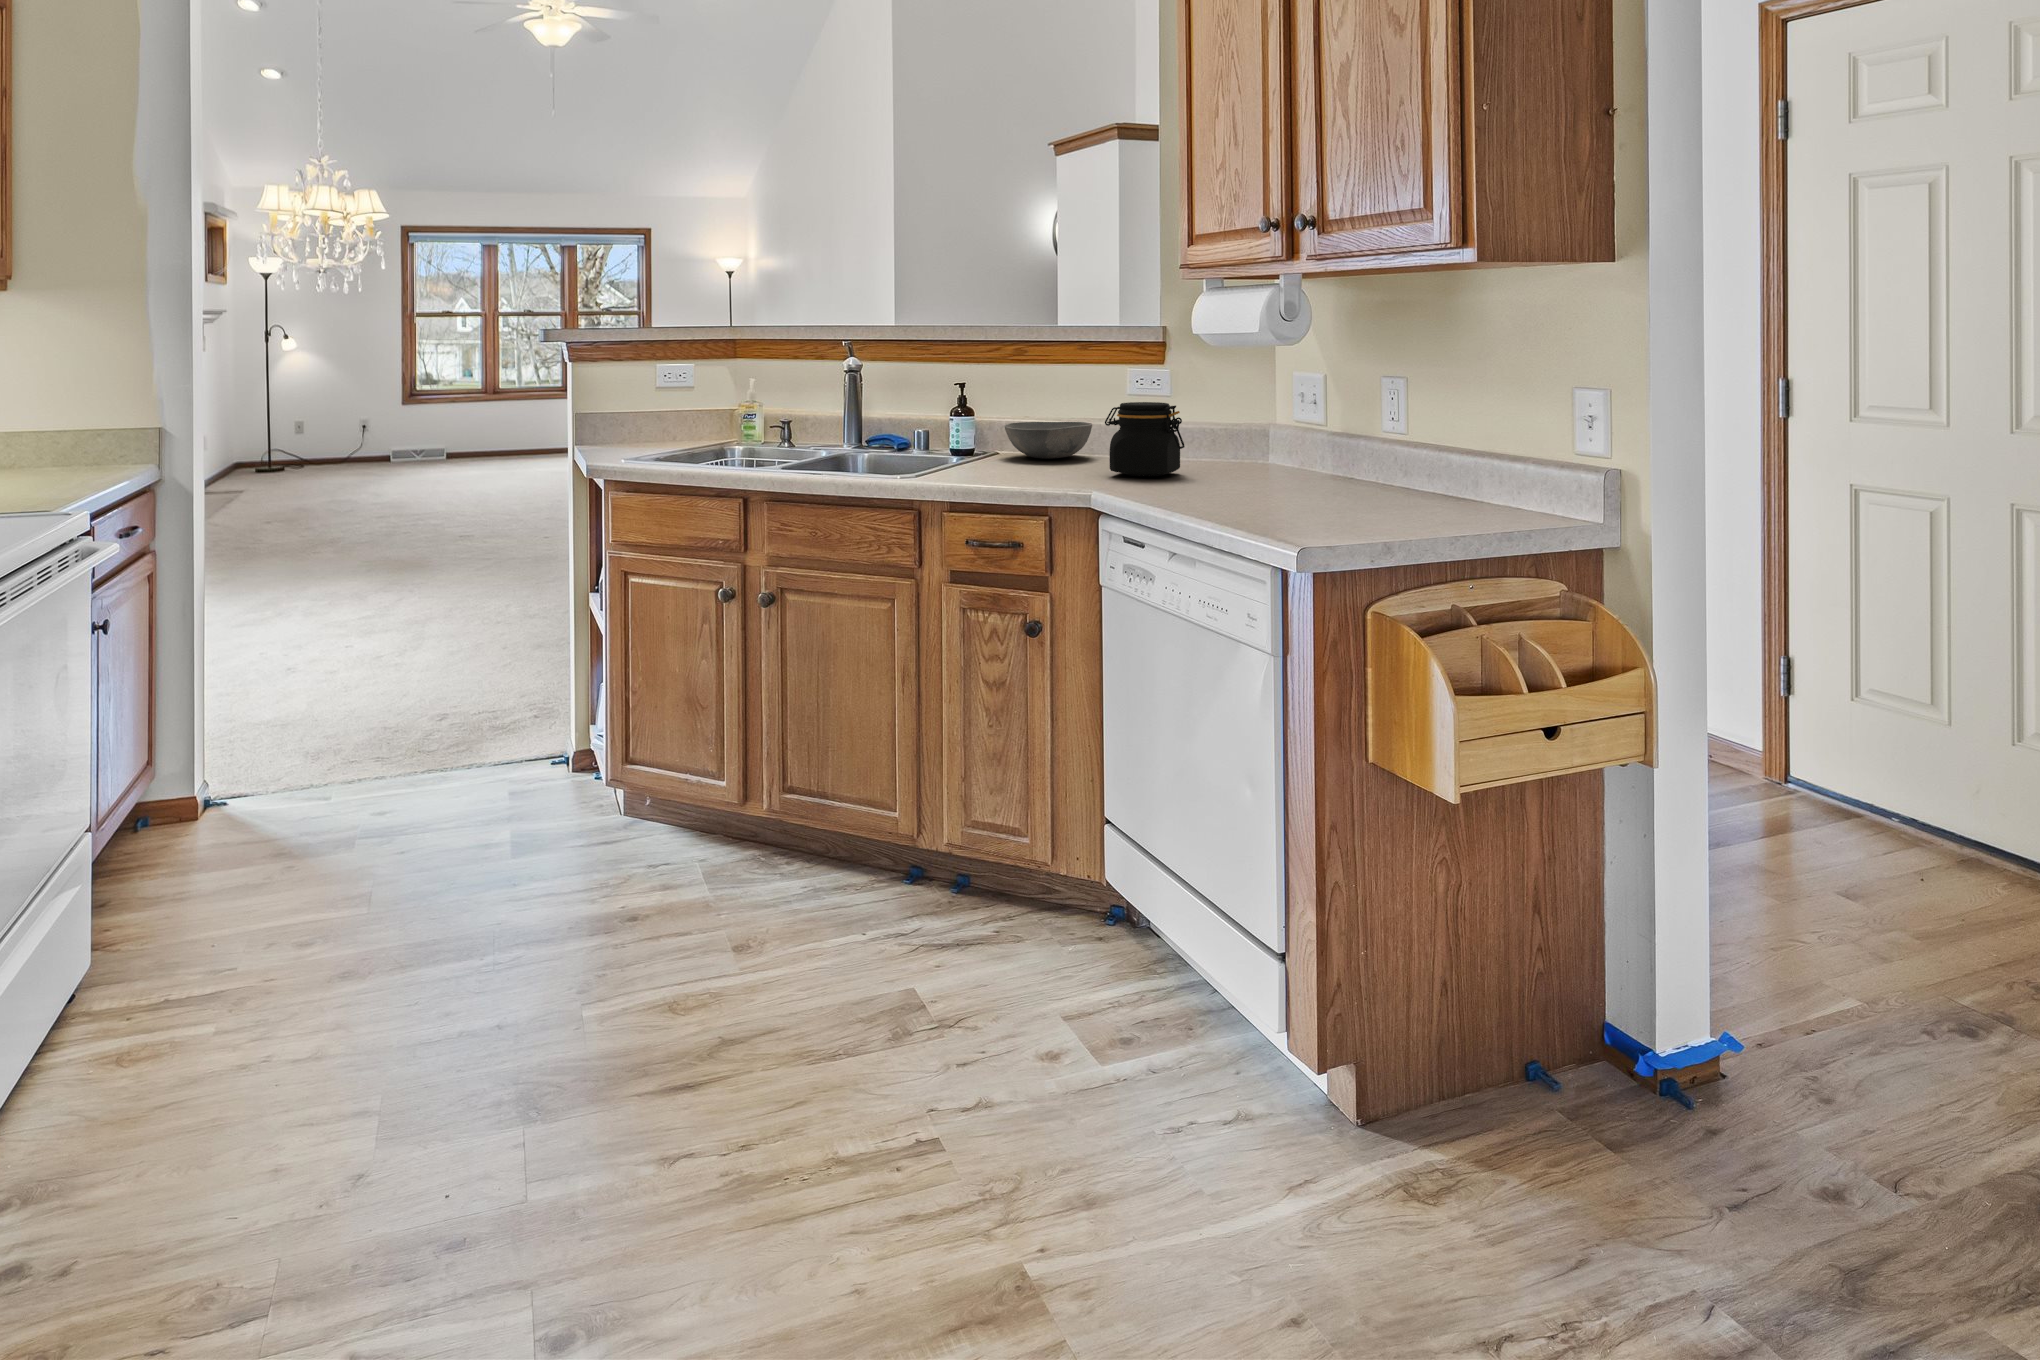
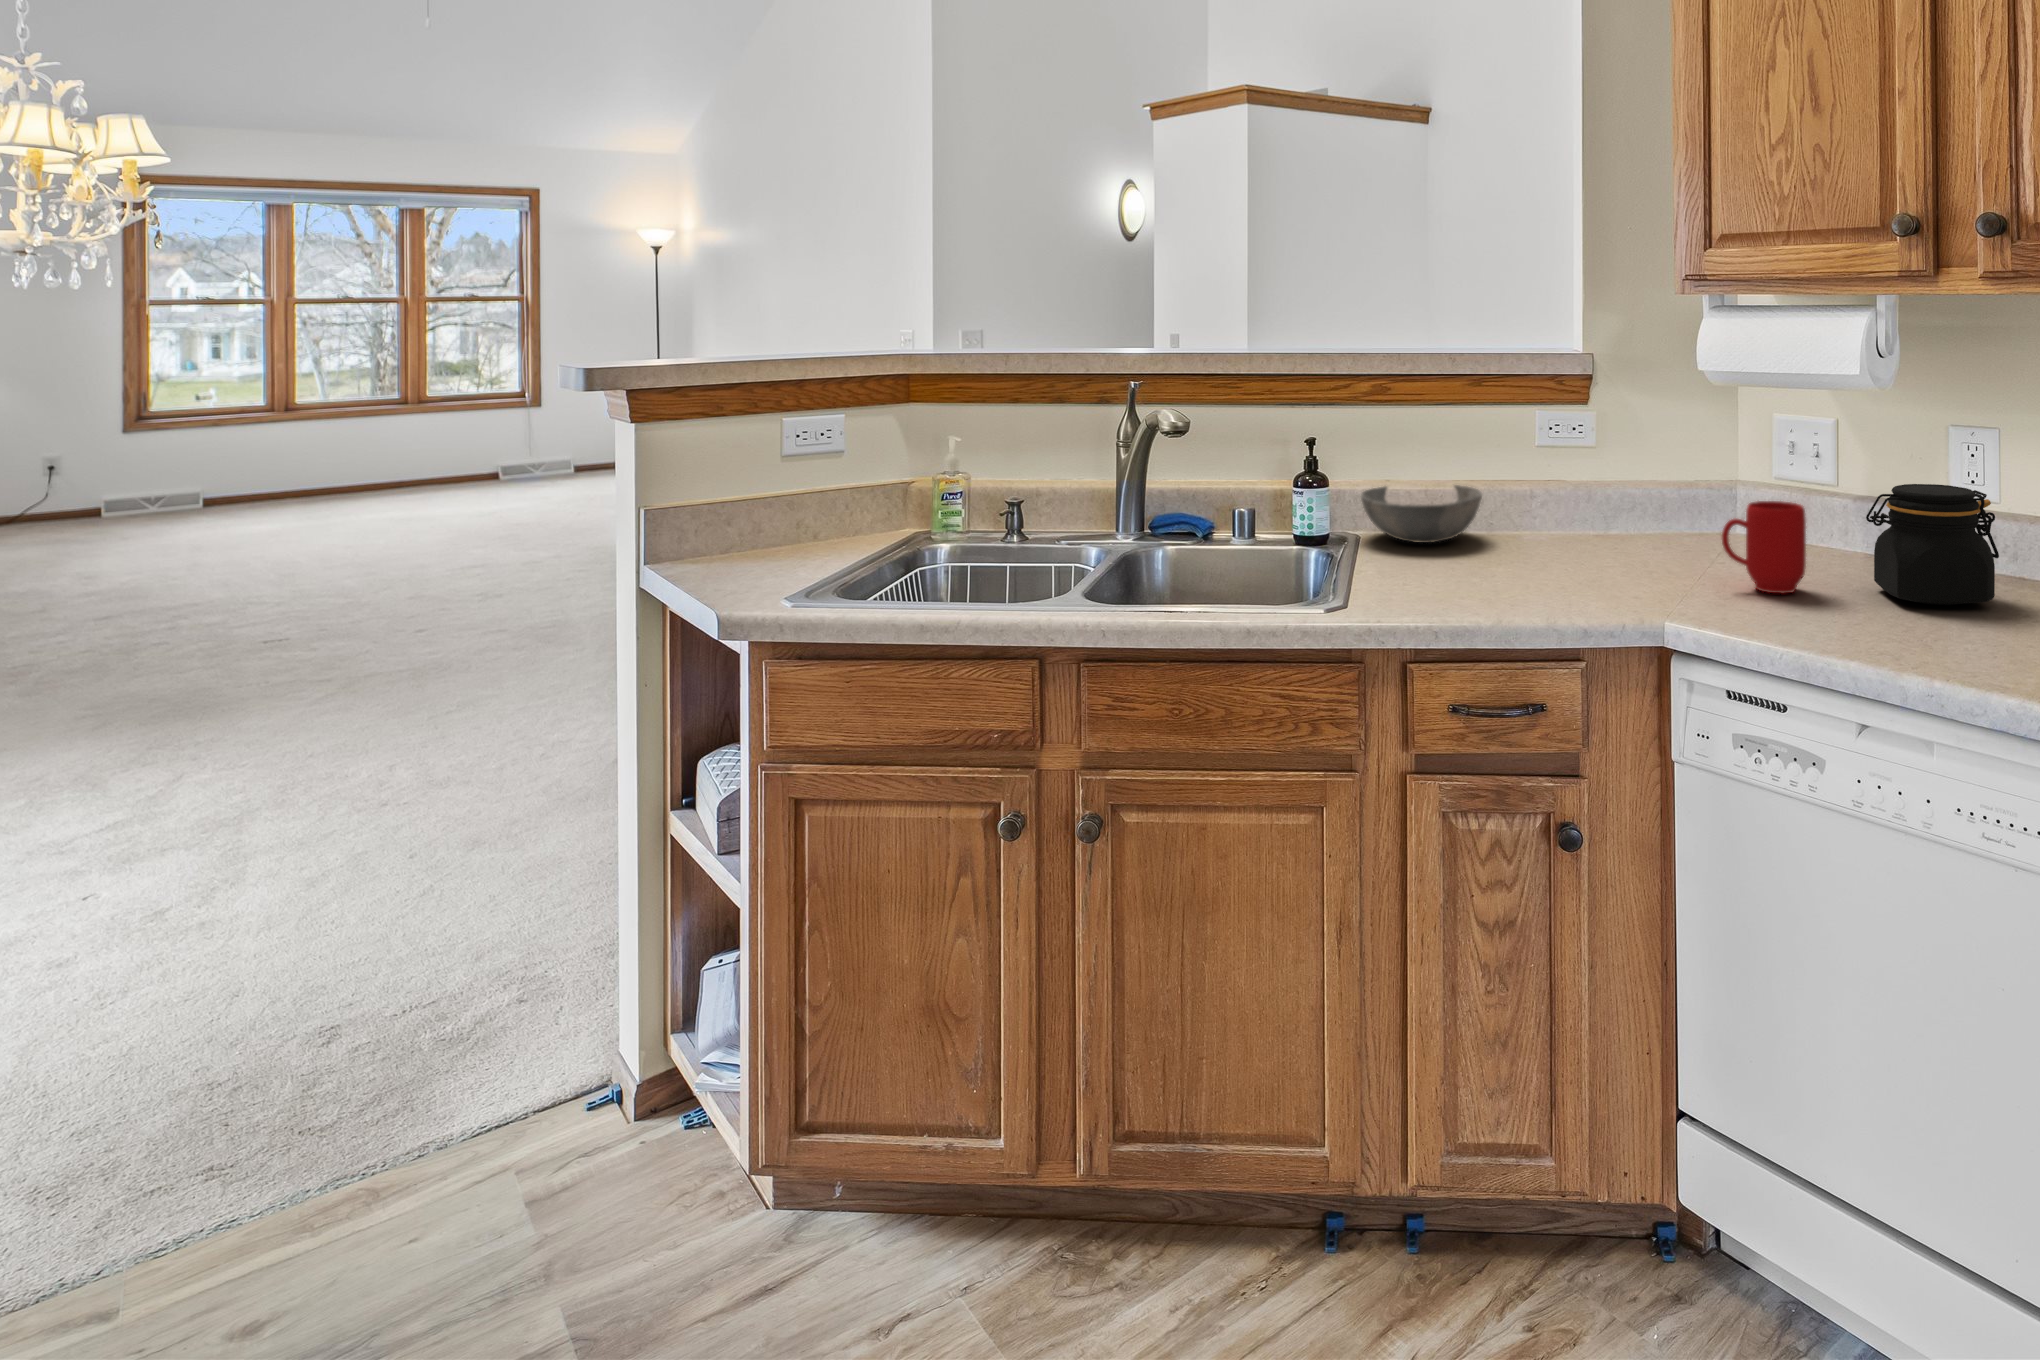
jar: present [1105,402,1185,477] -> present [1866,484,1999,605]
mug: none [1189,424,1245,487] -> present [1722,501,1806,593]

